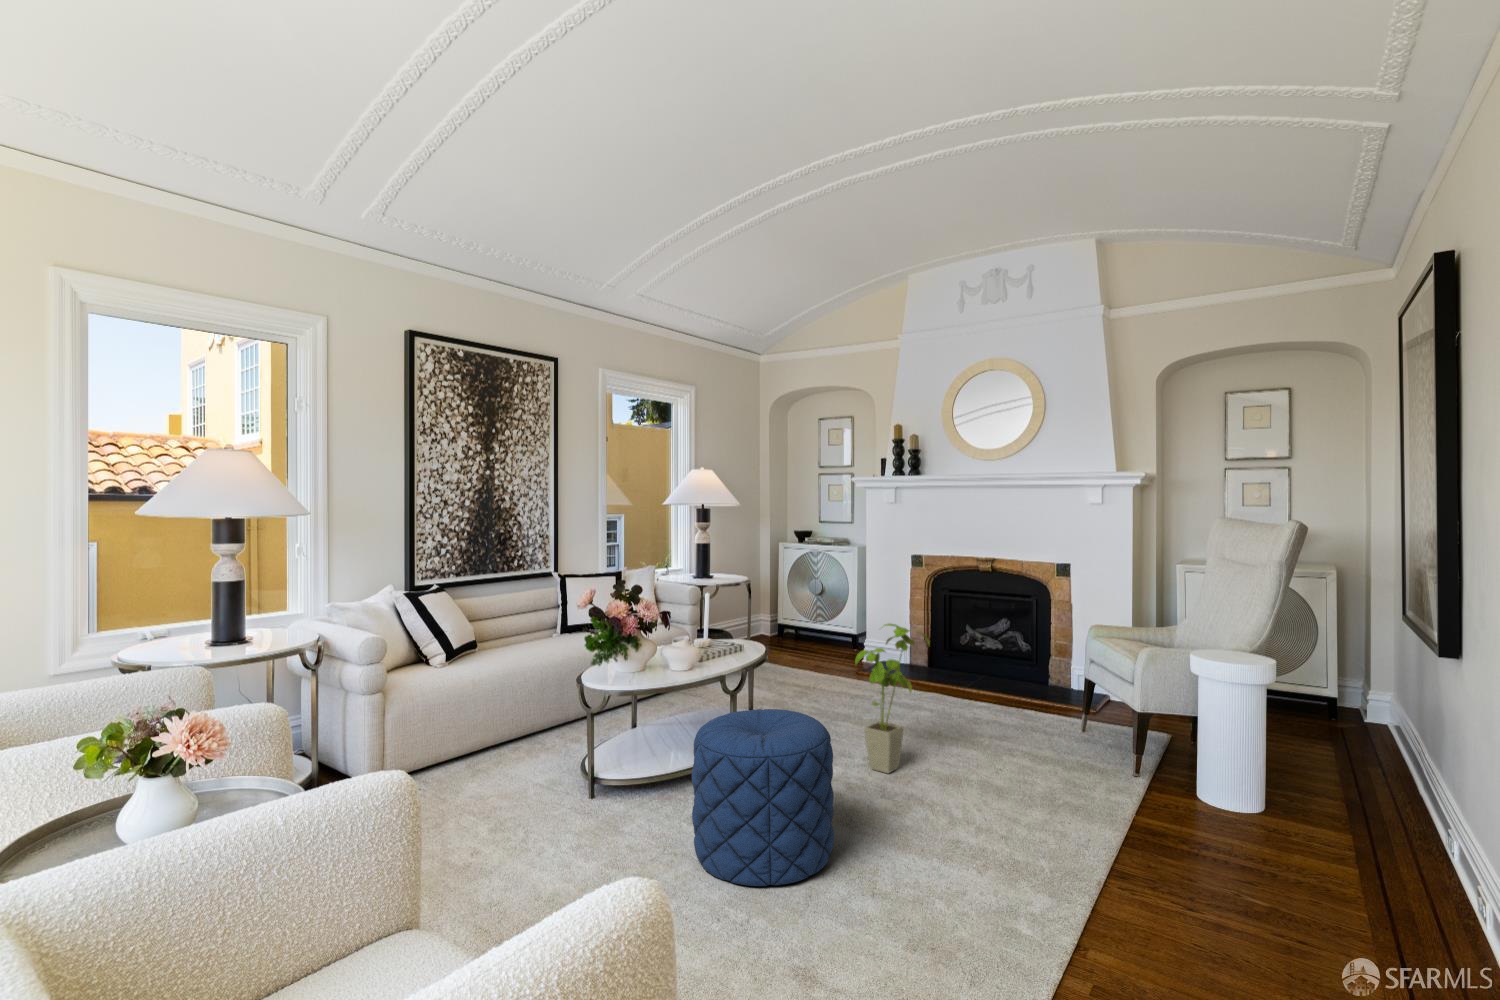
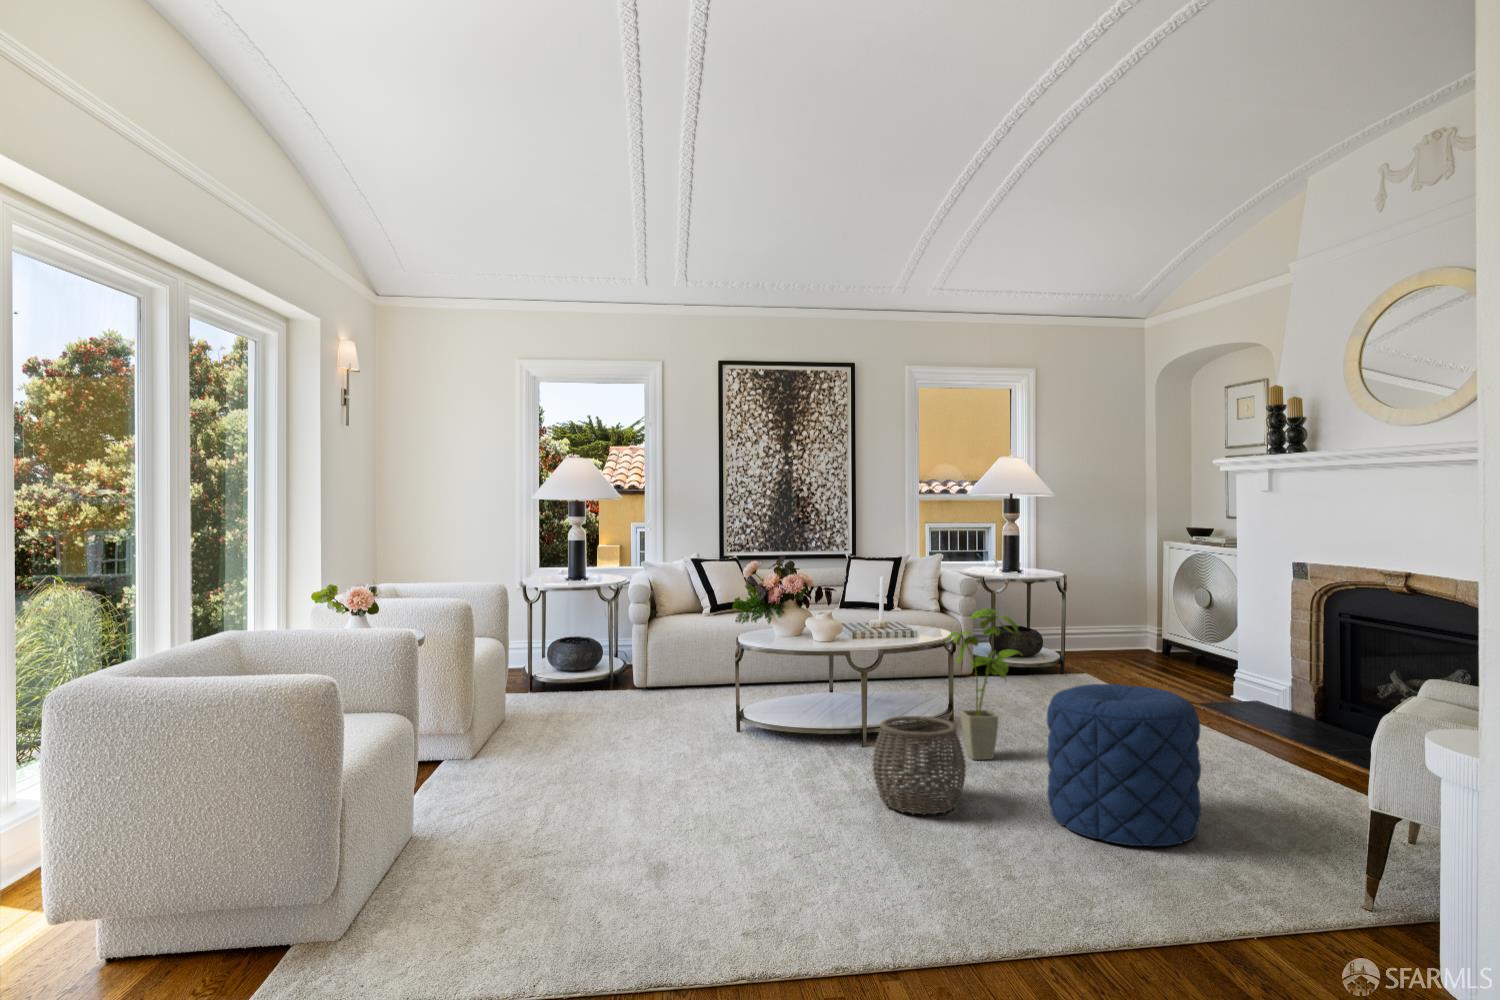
pouf: present [692,709,834,886] -> present [1047,684,1201,846]
woven basket: none [910,744,1009,855] -> present [872,716,966,815]

